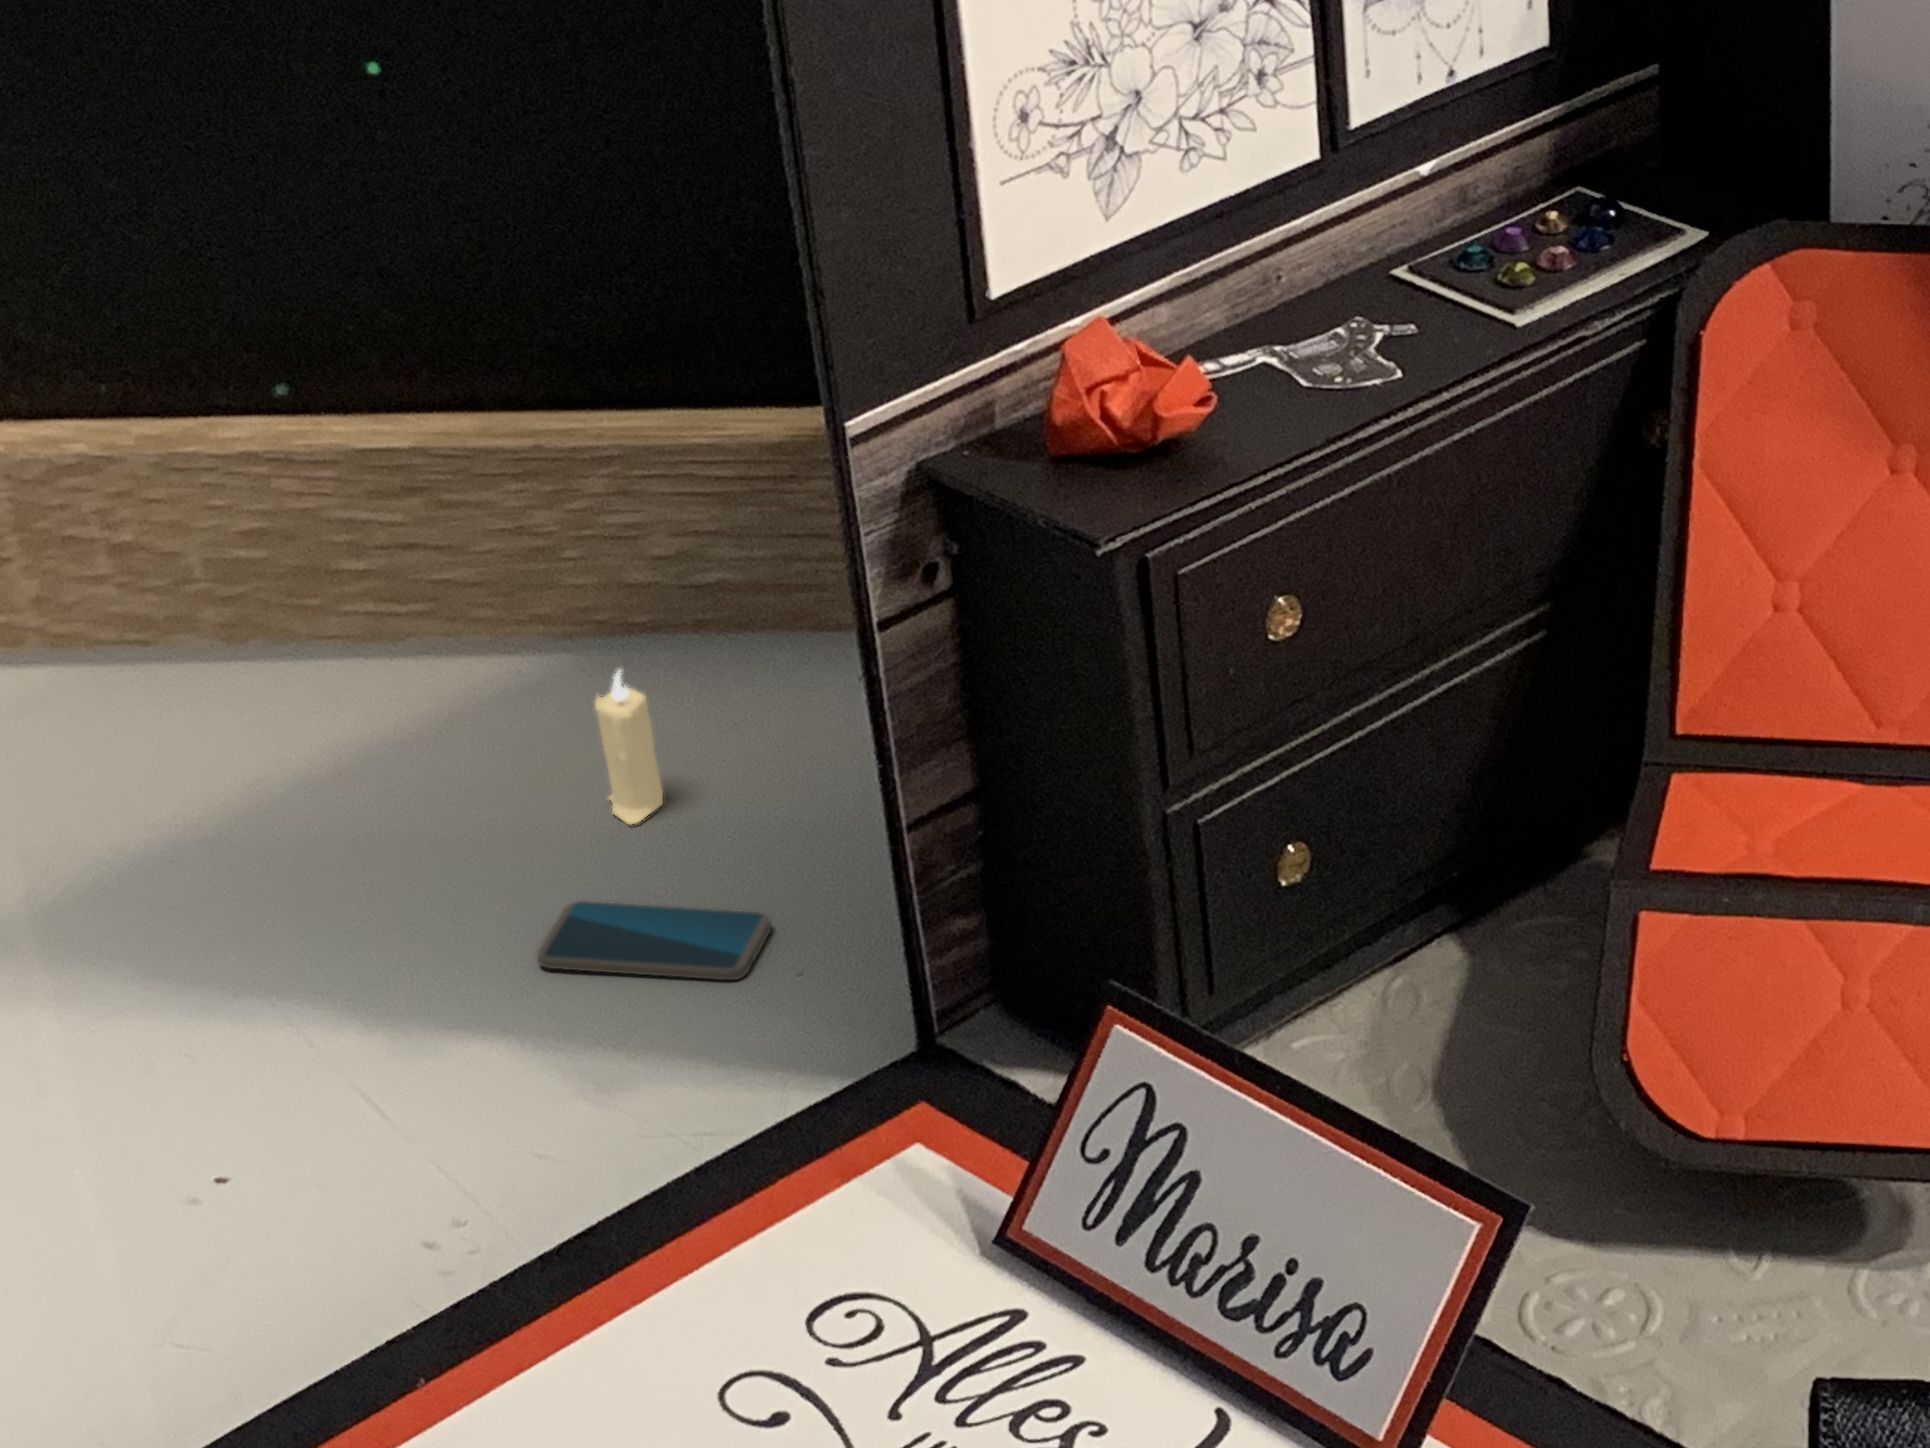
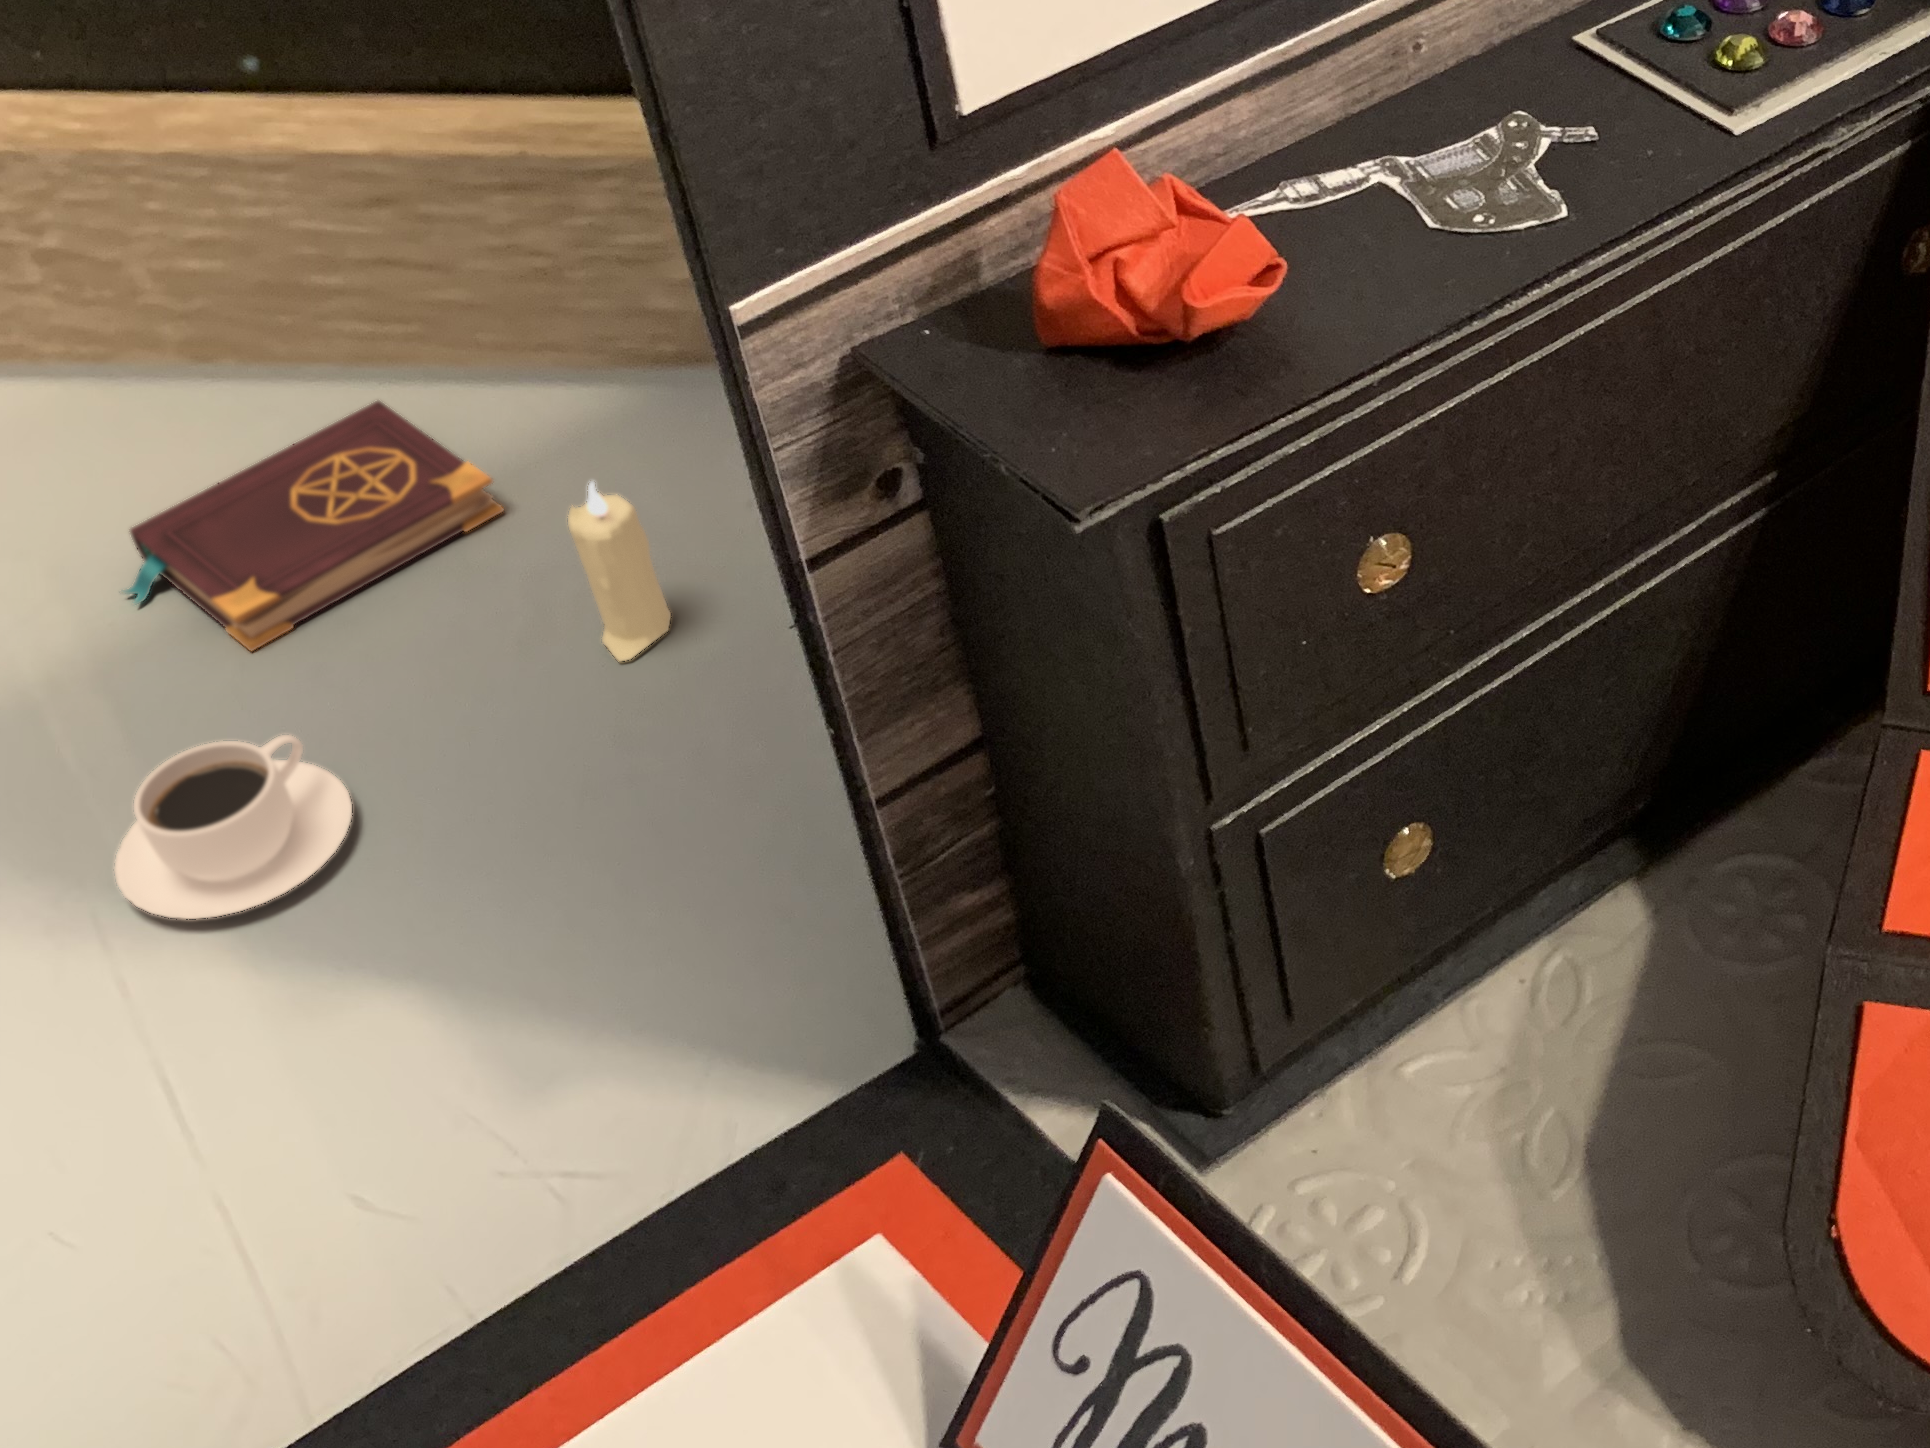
book: none [211,658,507,831] -> present [124,401,503,651]
coffee cup: none [274,859,451,984] -> present [115,735,352,919]
smartphone: present [537,901,771,980] -> none [446,792,759,930]

